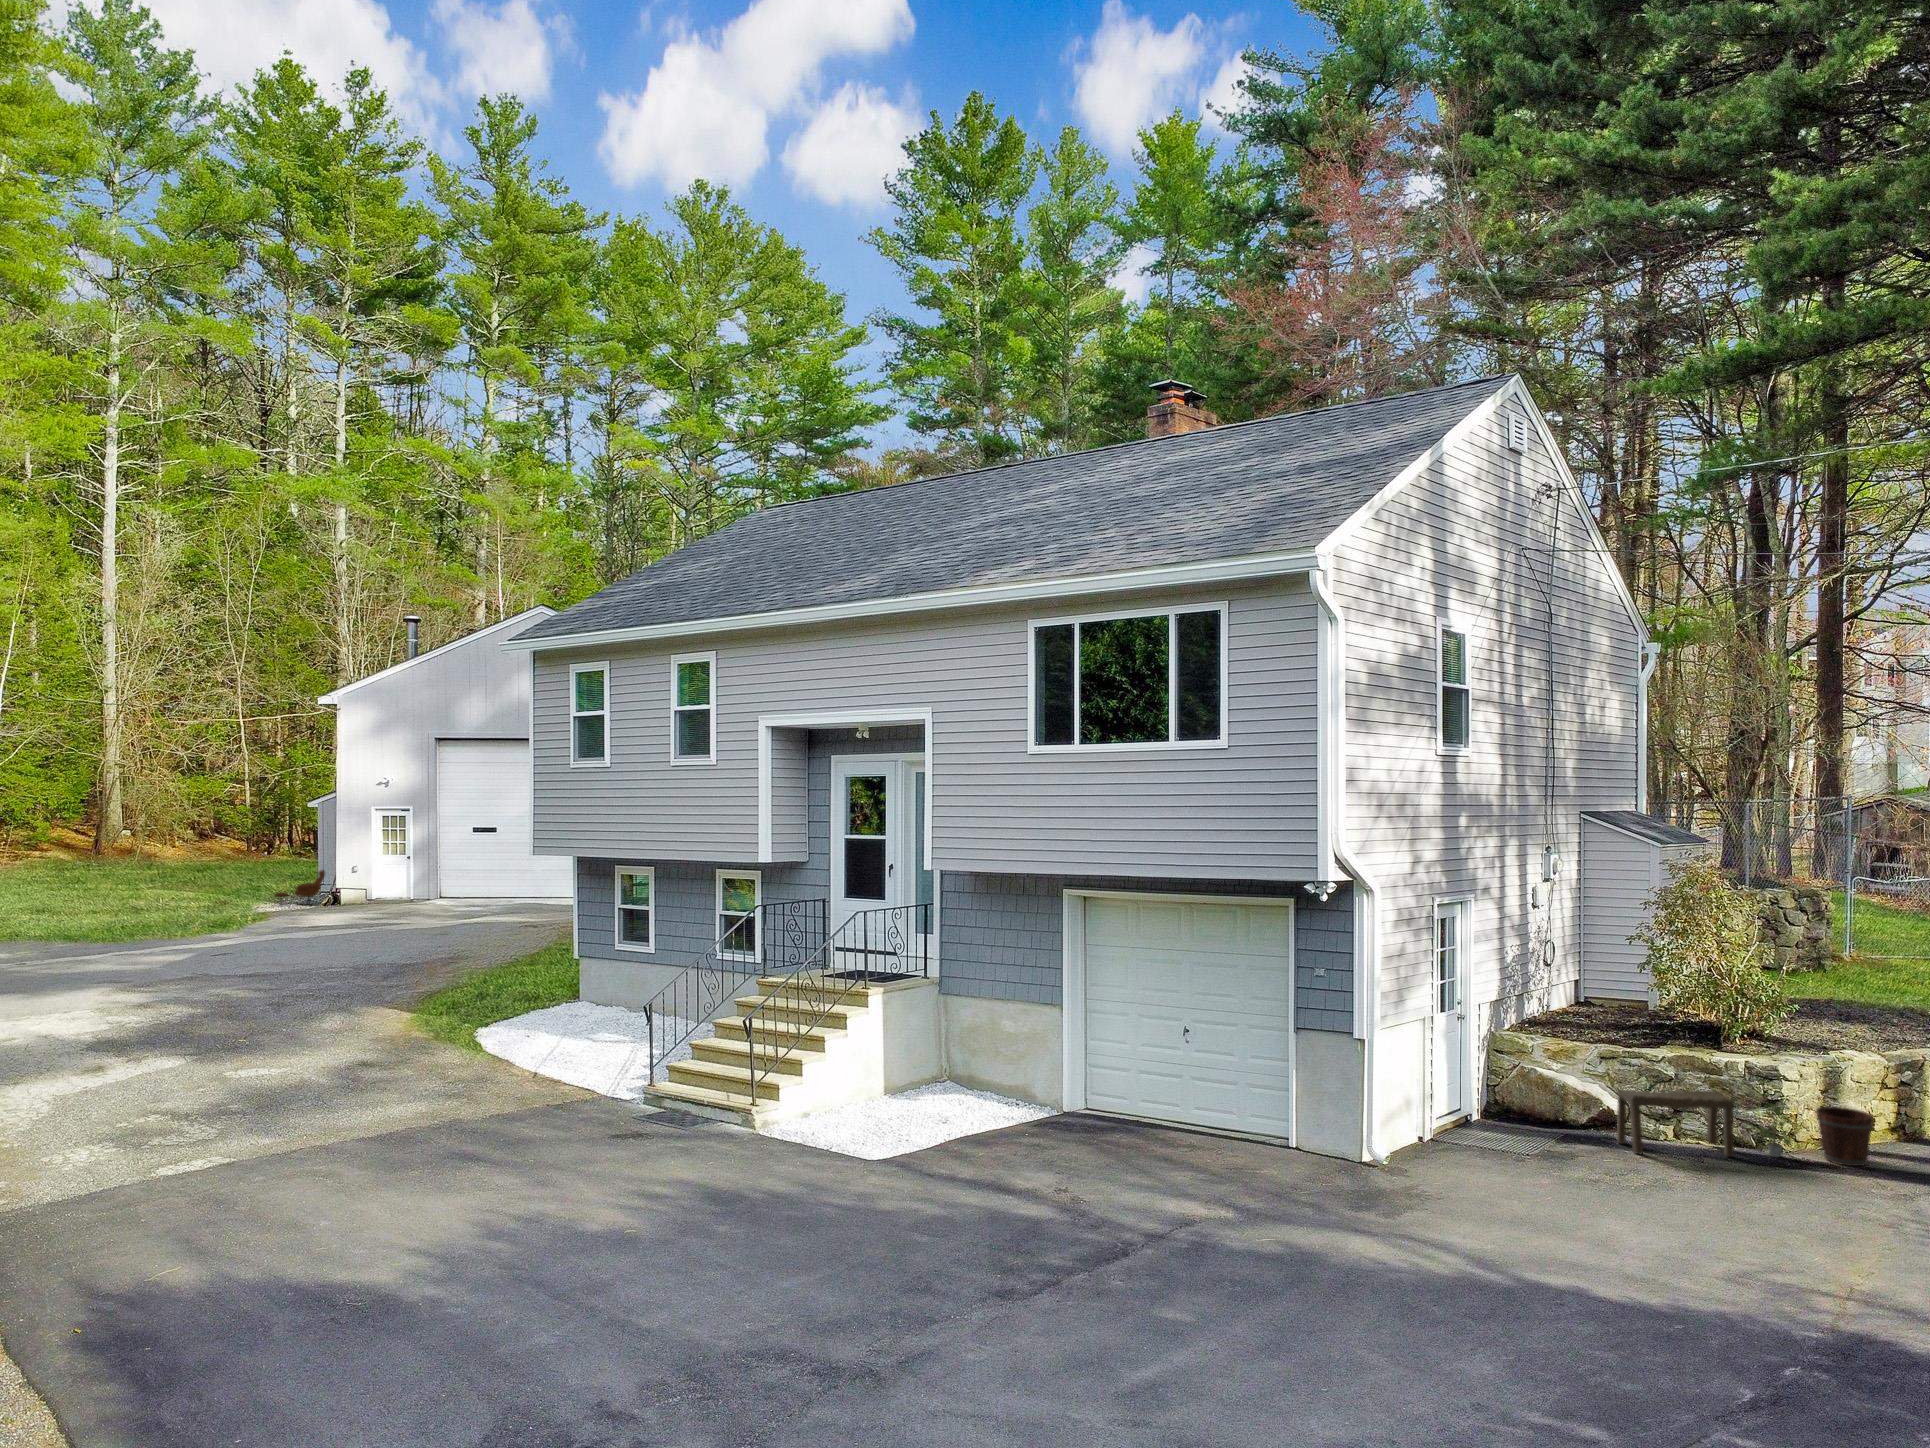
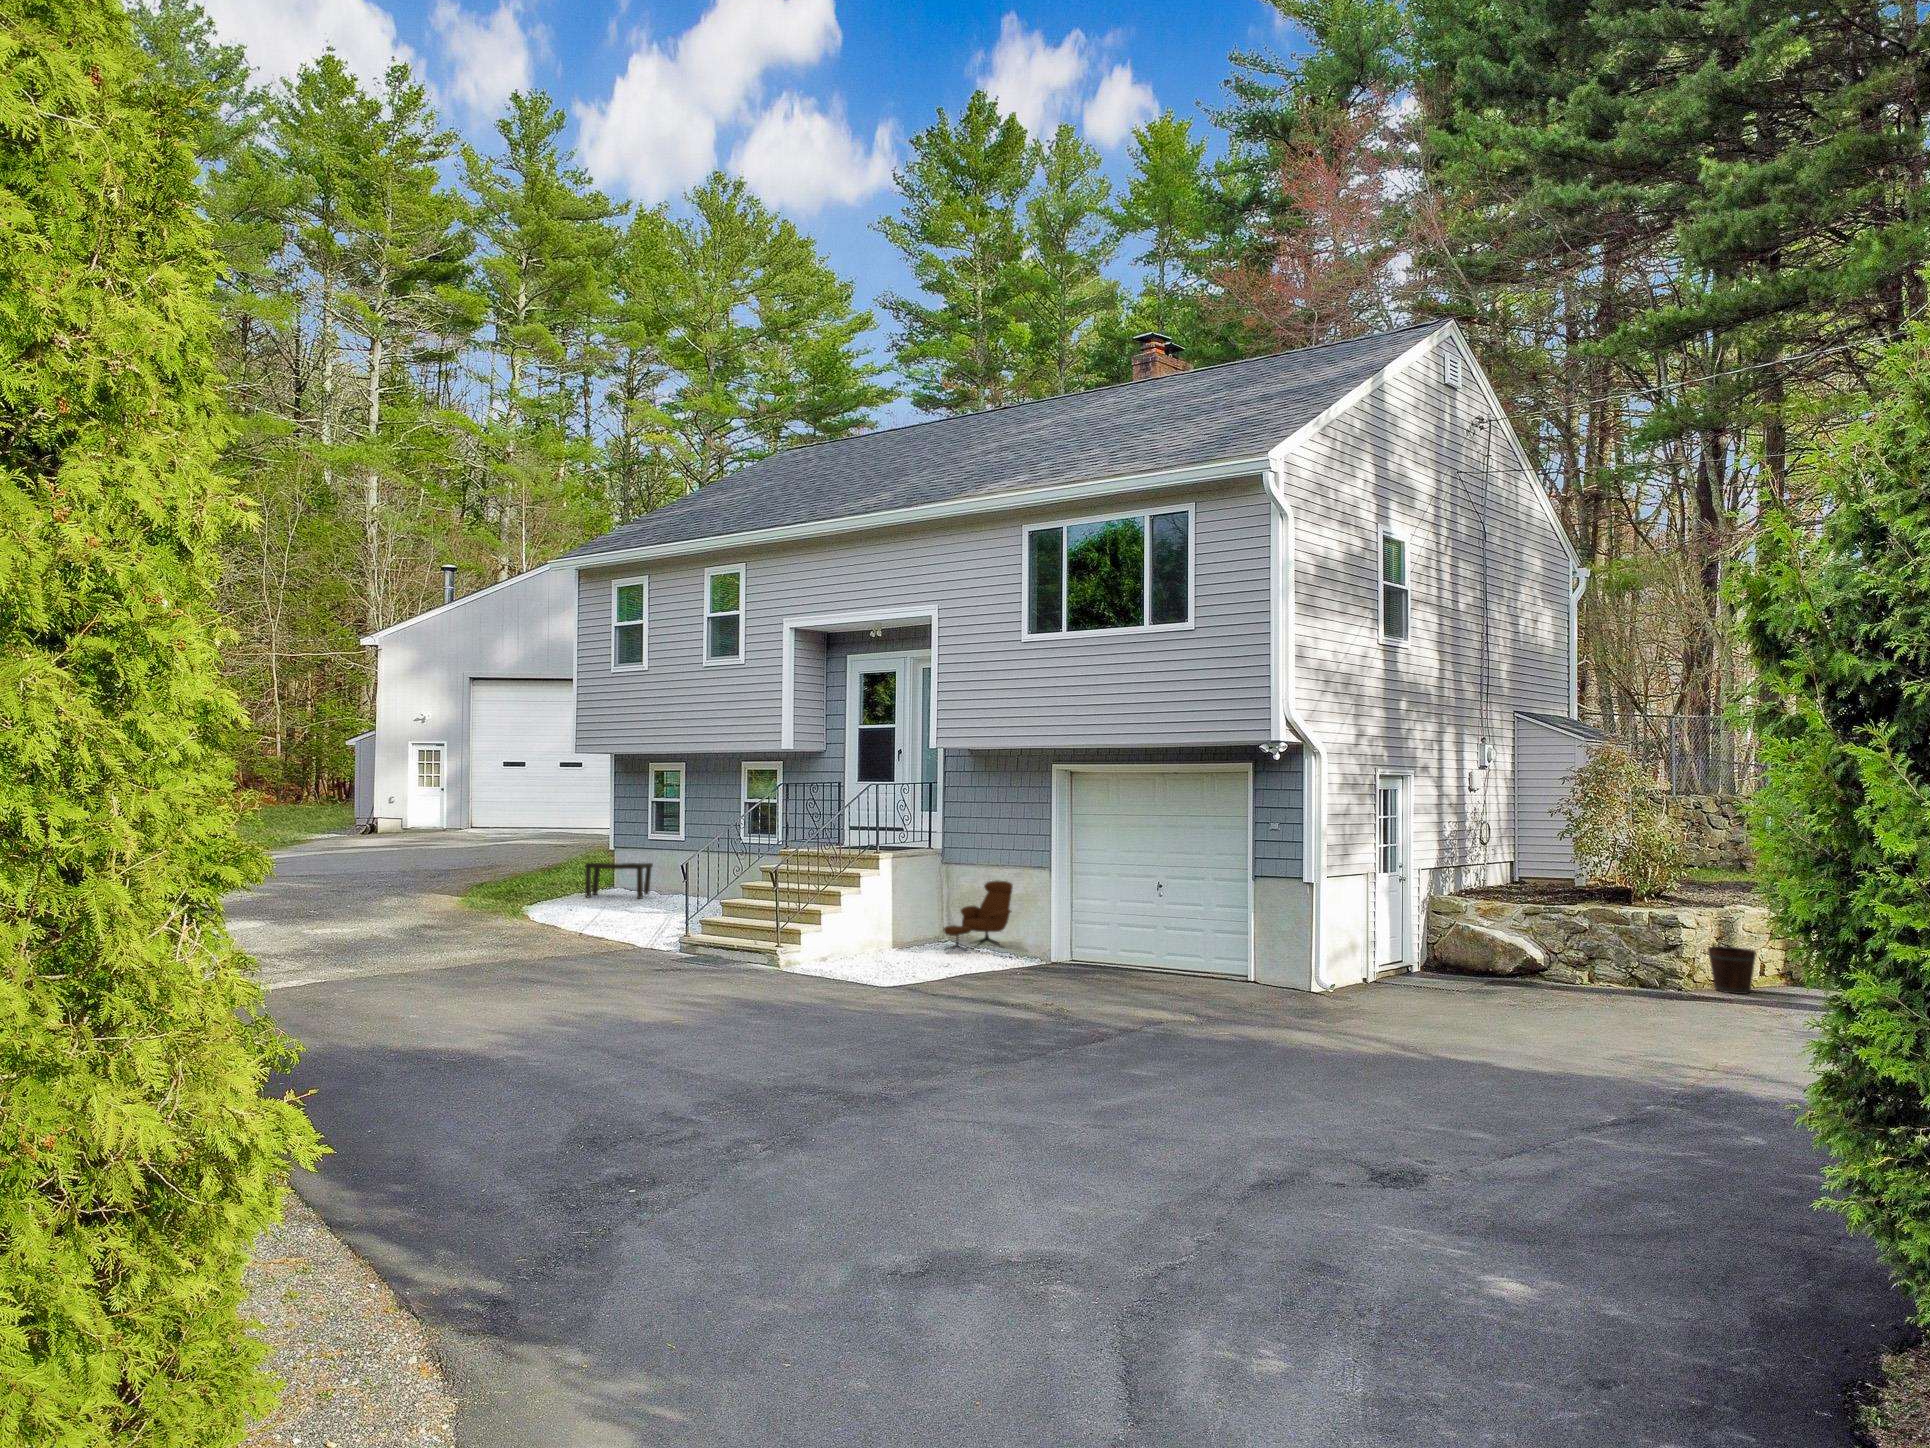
lounge chair: present [274,870,325,905] -> present [943,881,1013,951]
bench: present [1617,1090,1734,1157] -> present [585,863,653,899]
potted plant: present [1763,1104,1792,1157] -> none [1660,940,1692,988]

